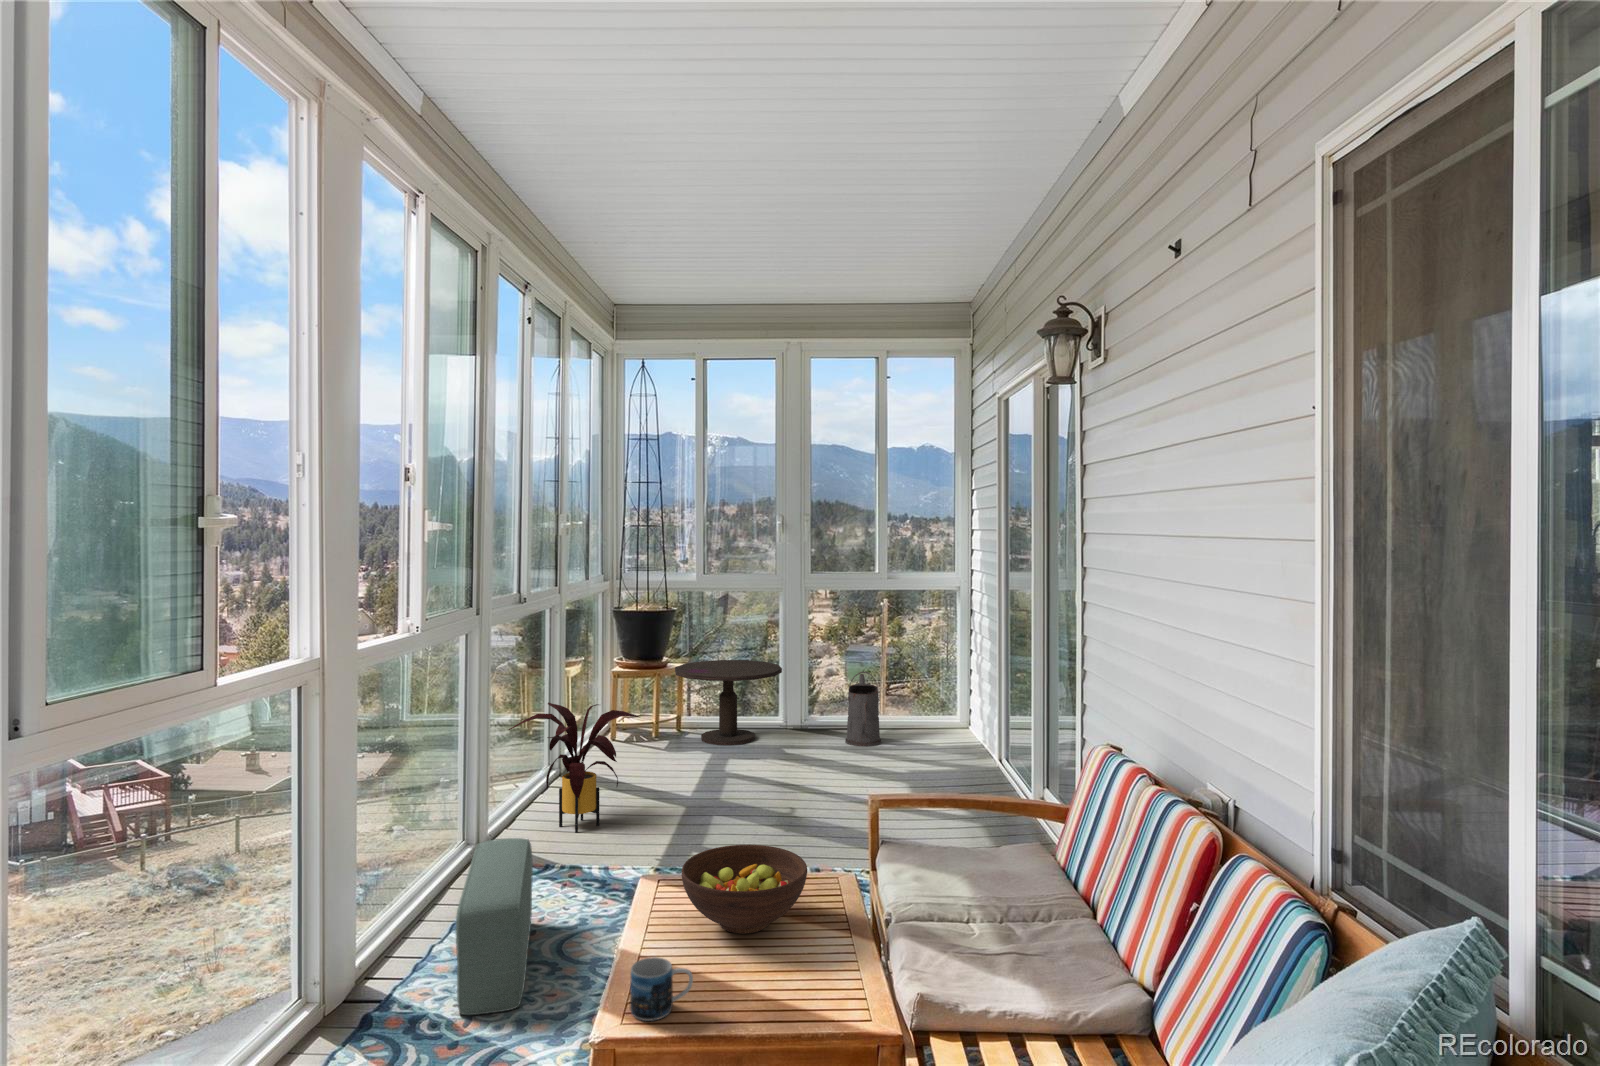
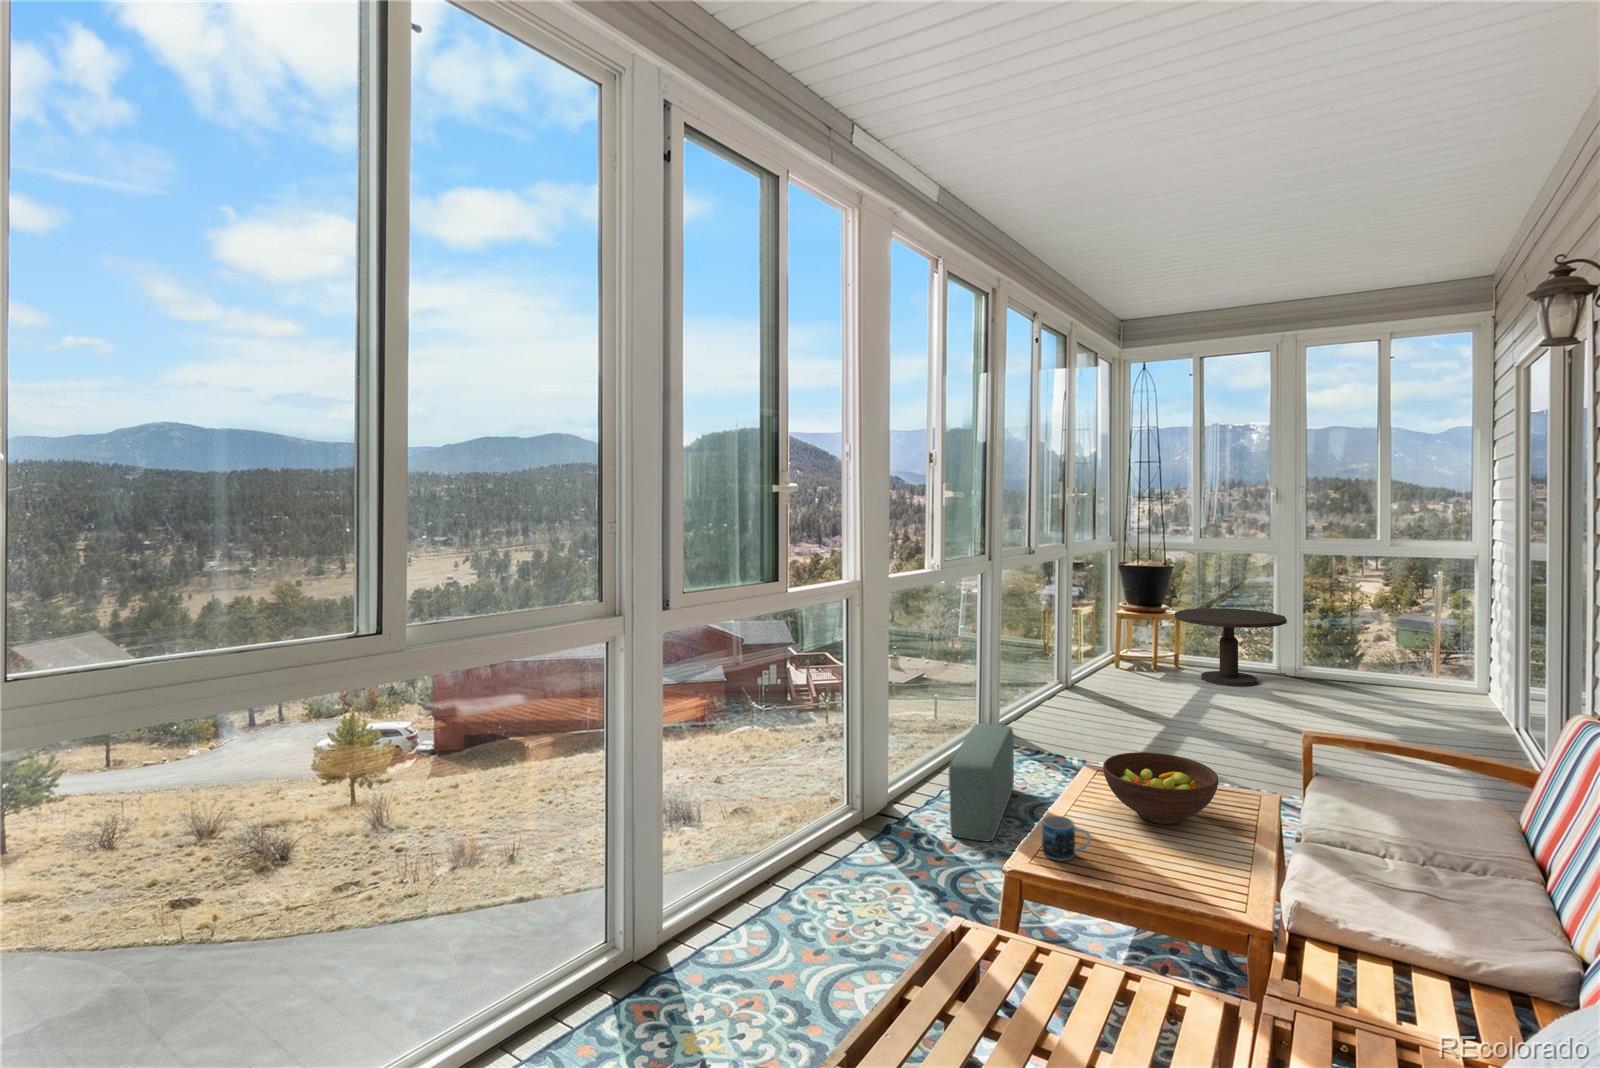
watering can: present [845,672,881,747] -> none [1361,629,1407,705]
house plant: present [508,703,639,833] -> none [1013,630,1124,734]

